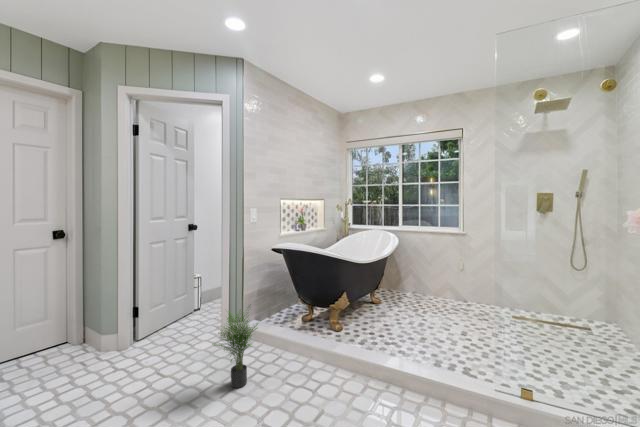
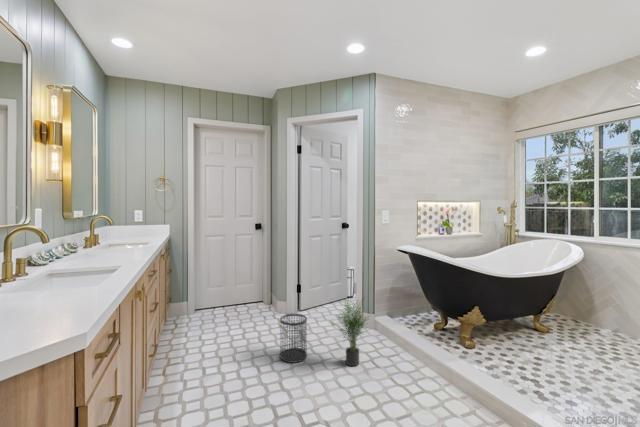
wastebasket: none [137,343,178,413] -> present [280,314,307,363]

